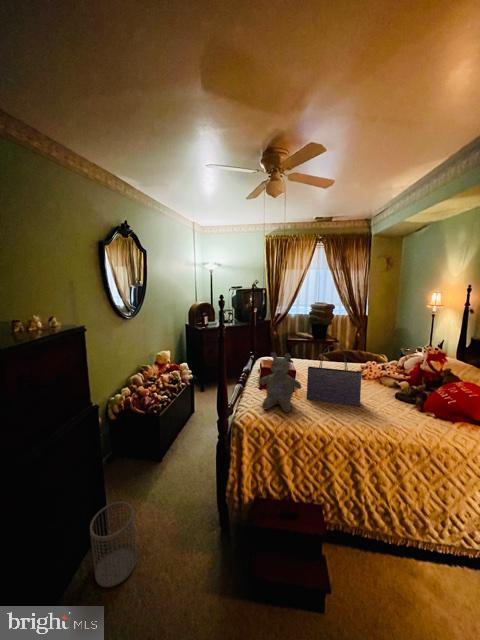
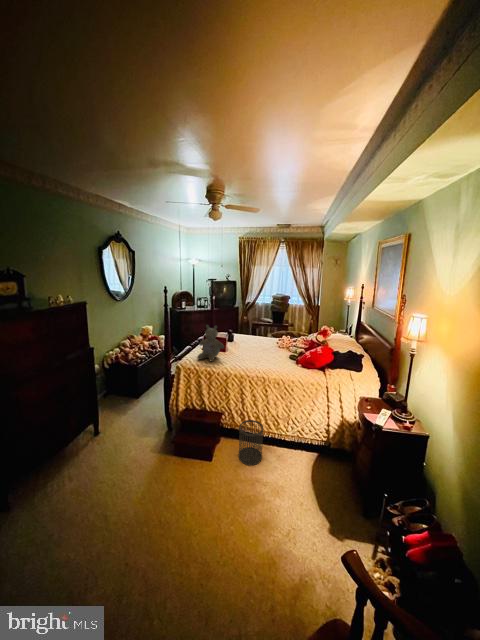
tote bag: present [306,345,366,406] -> none [230,322,266,361]
wastebasket: present [90,502,137,587] -> present [239,420,263,465]

